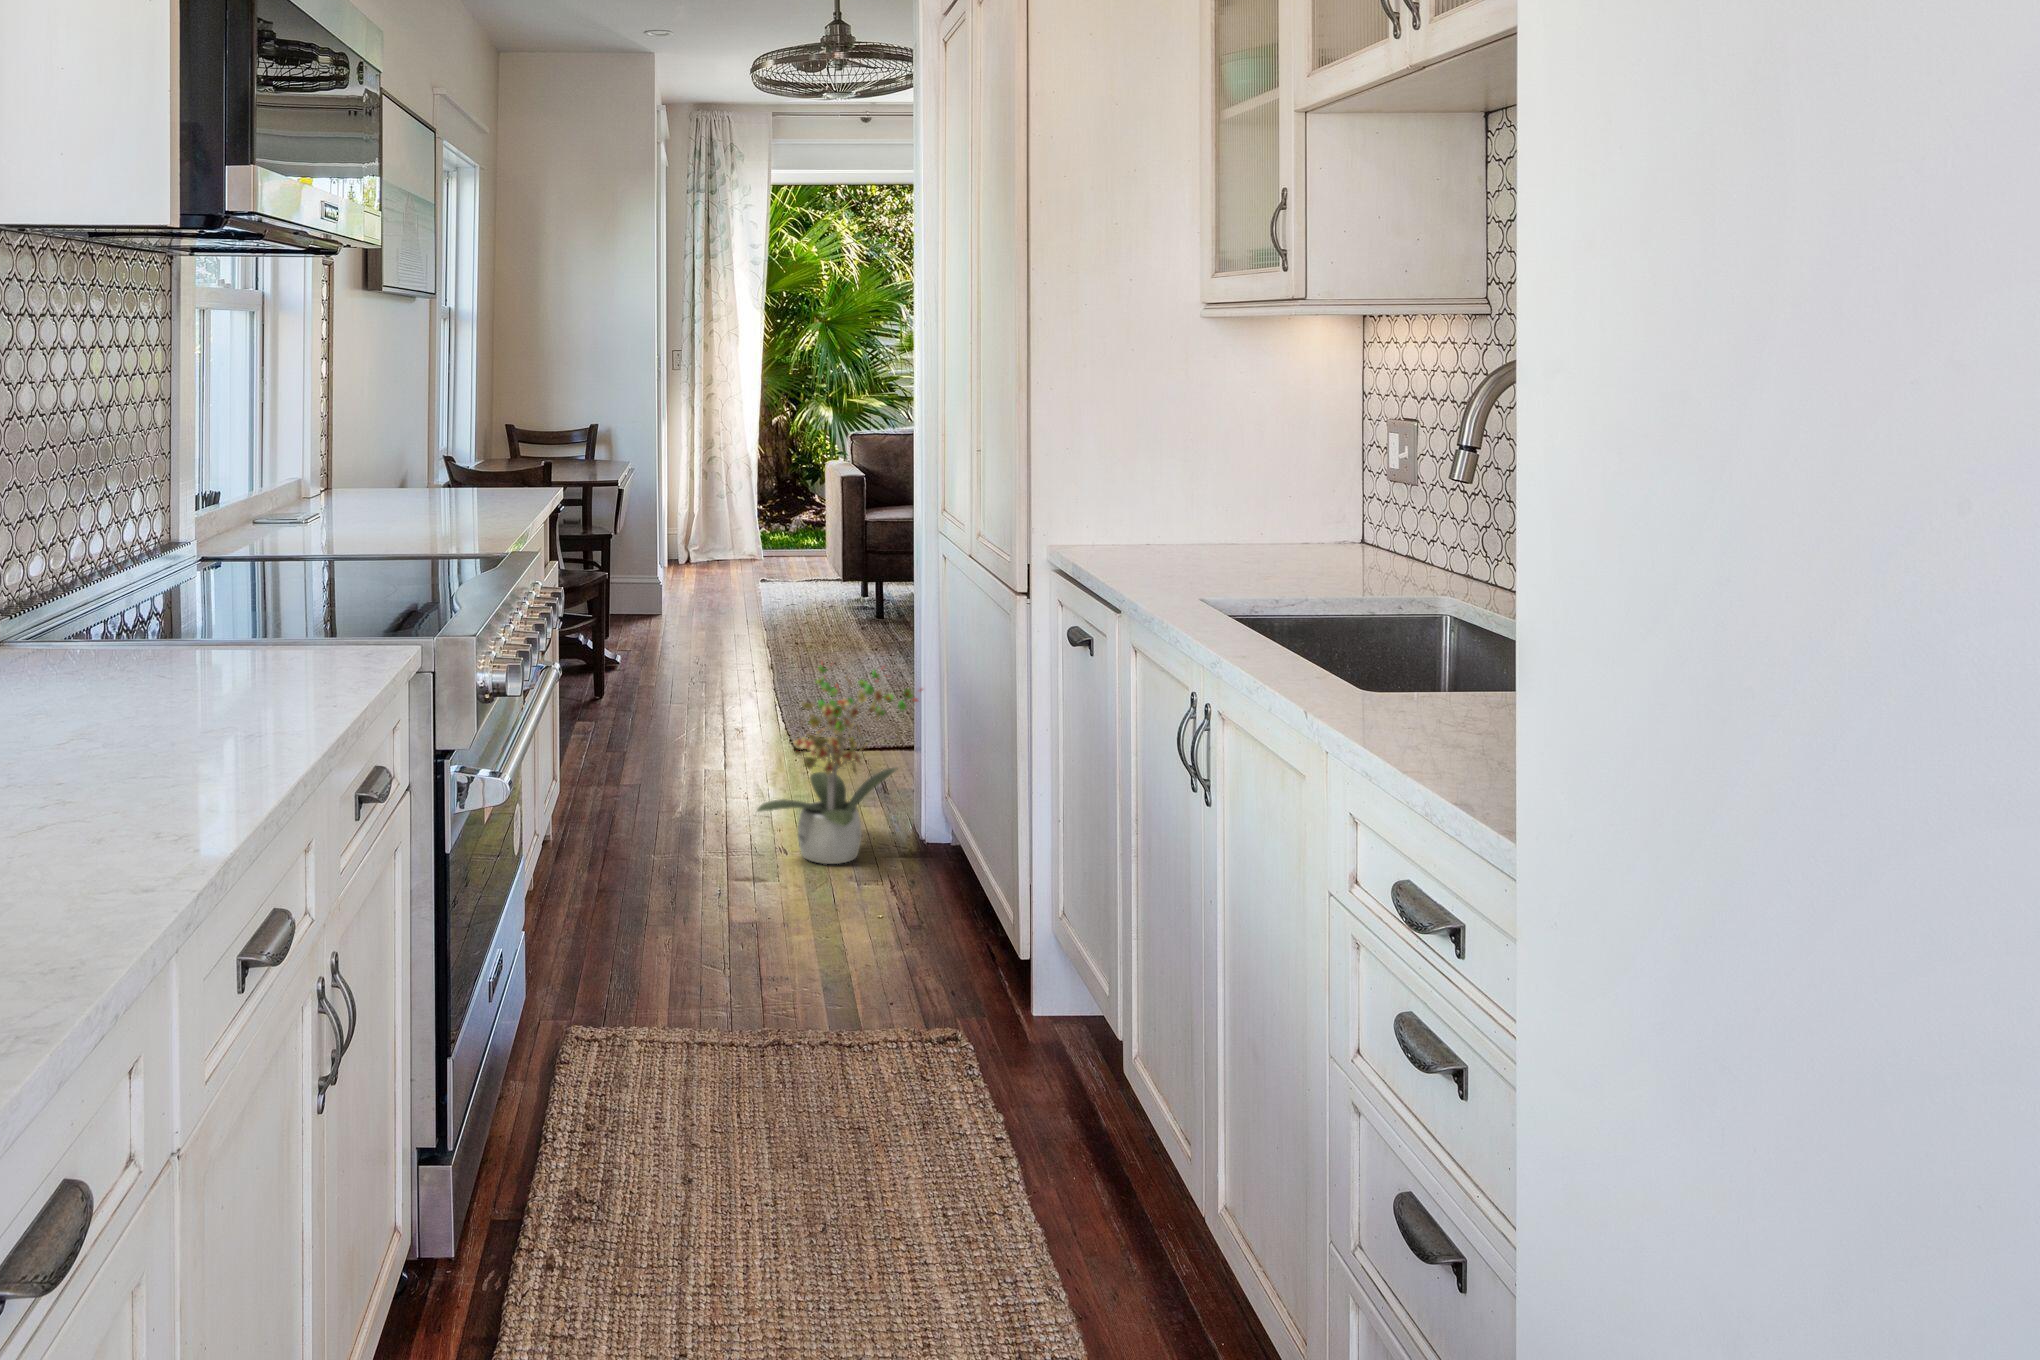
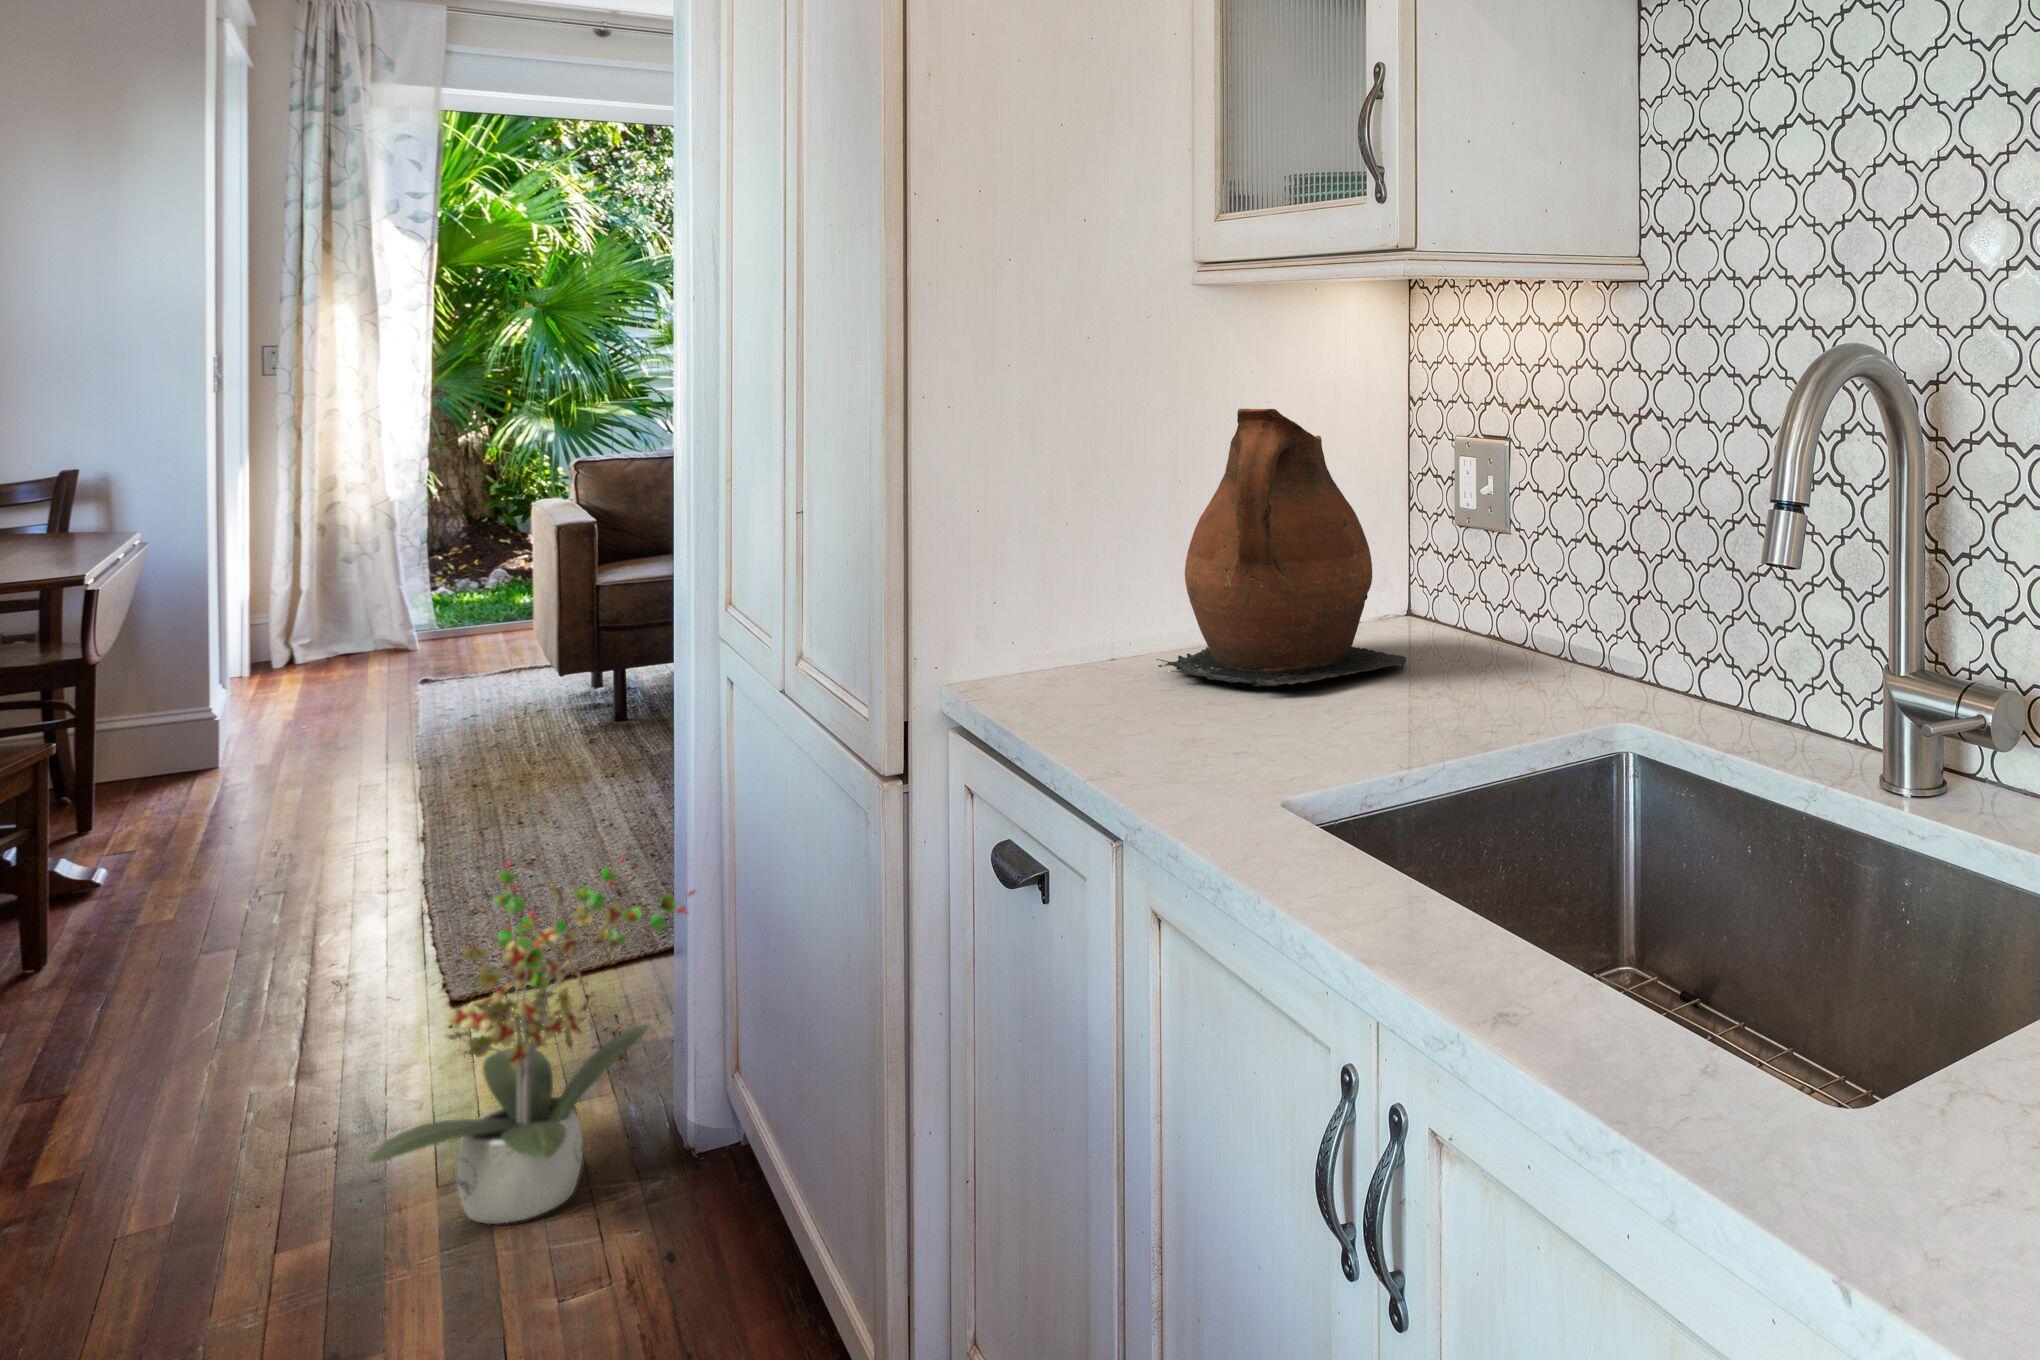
ceramic pitcher: none [1174,396,1337,565] -> present [1157,409,1406,686]

